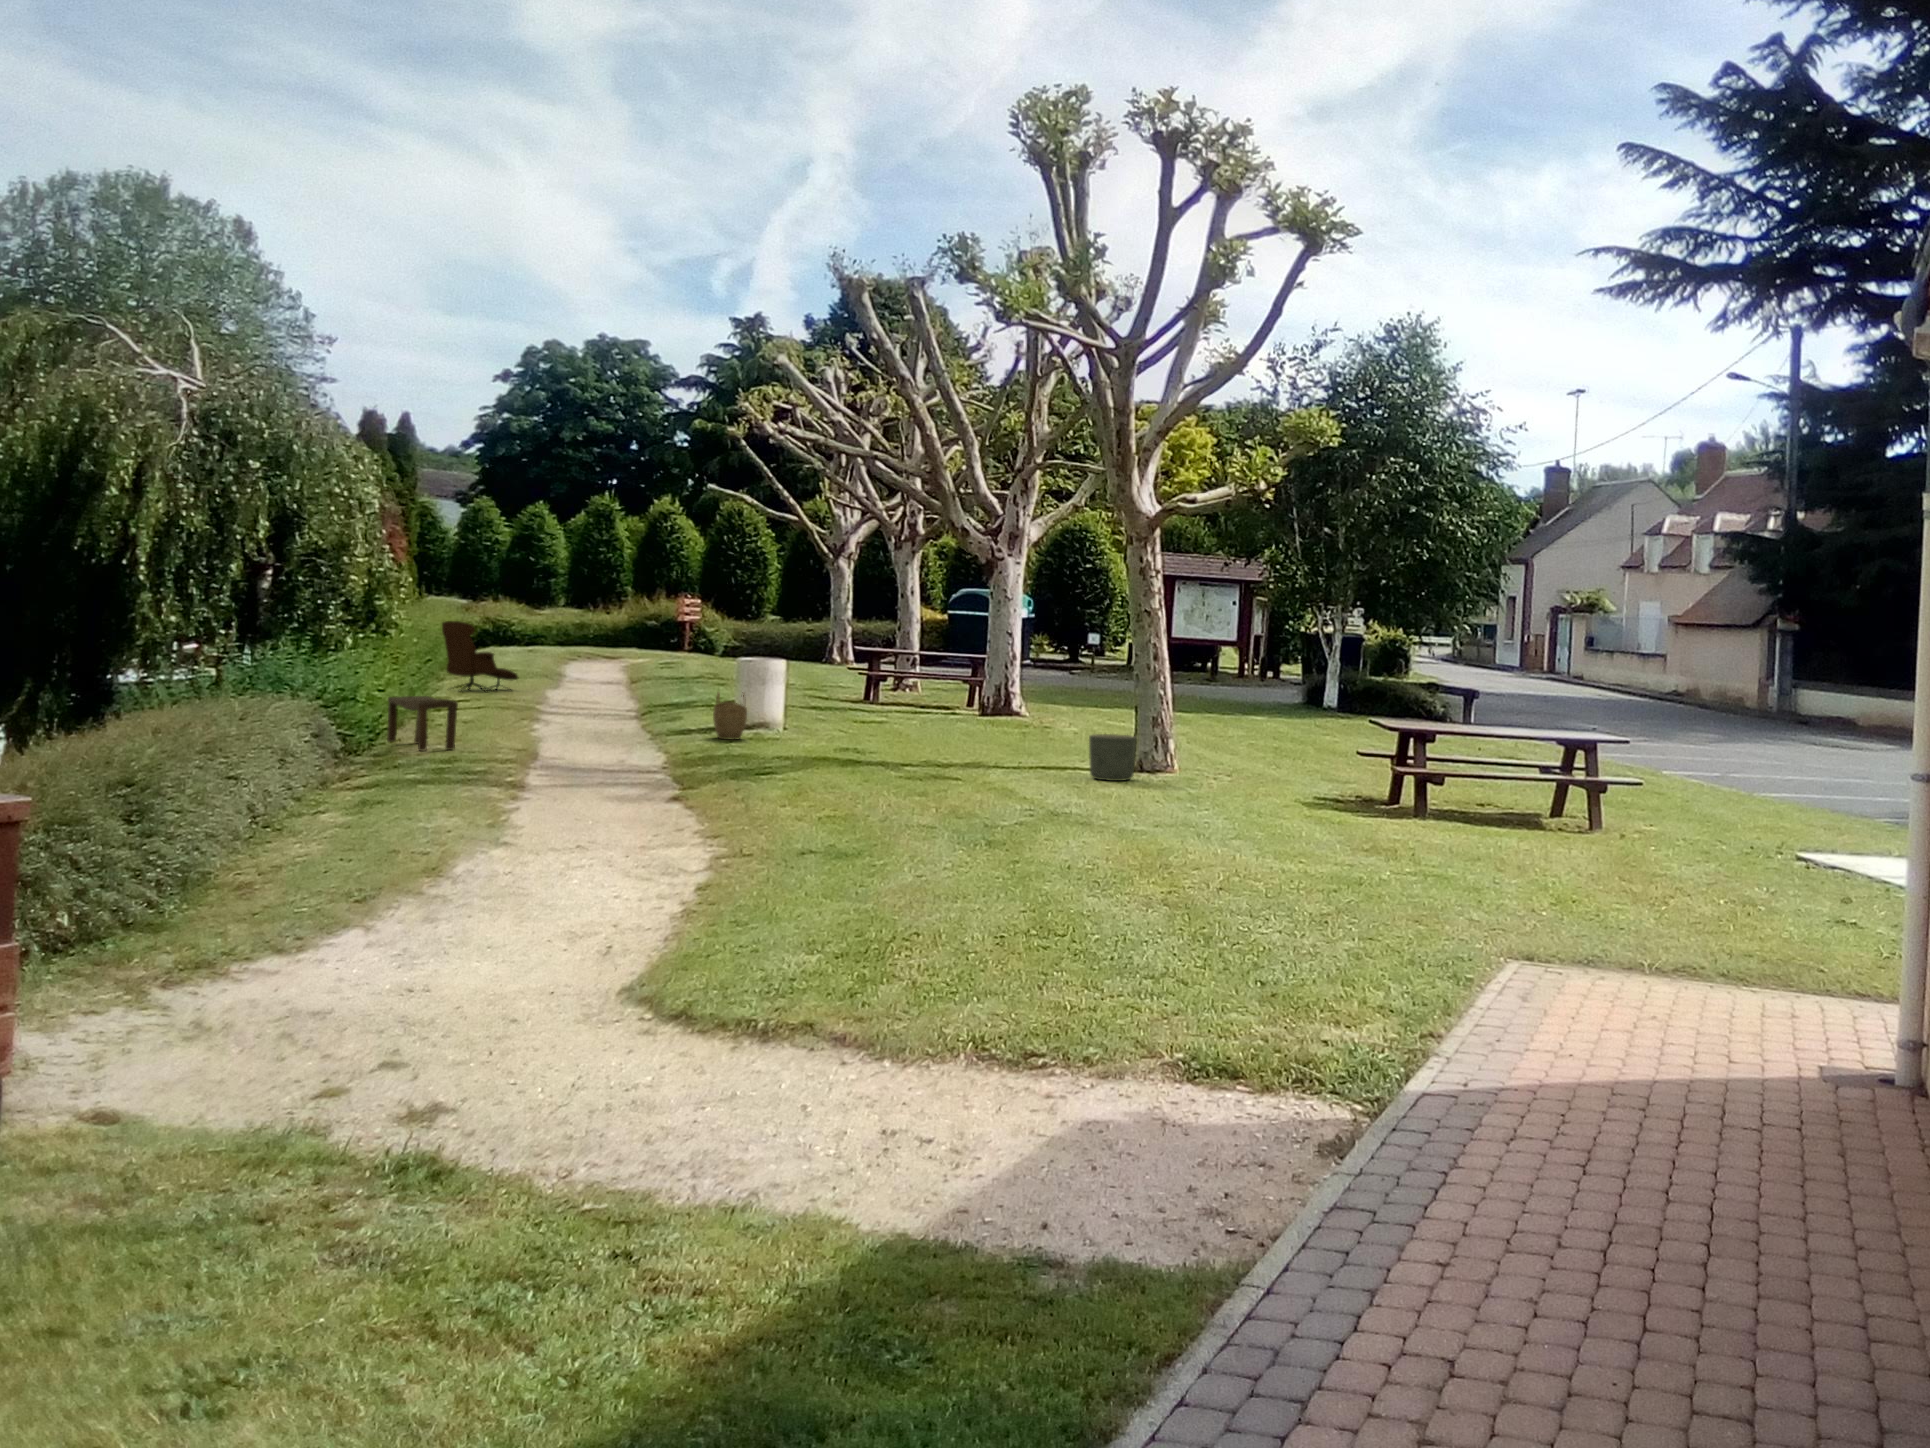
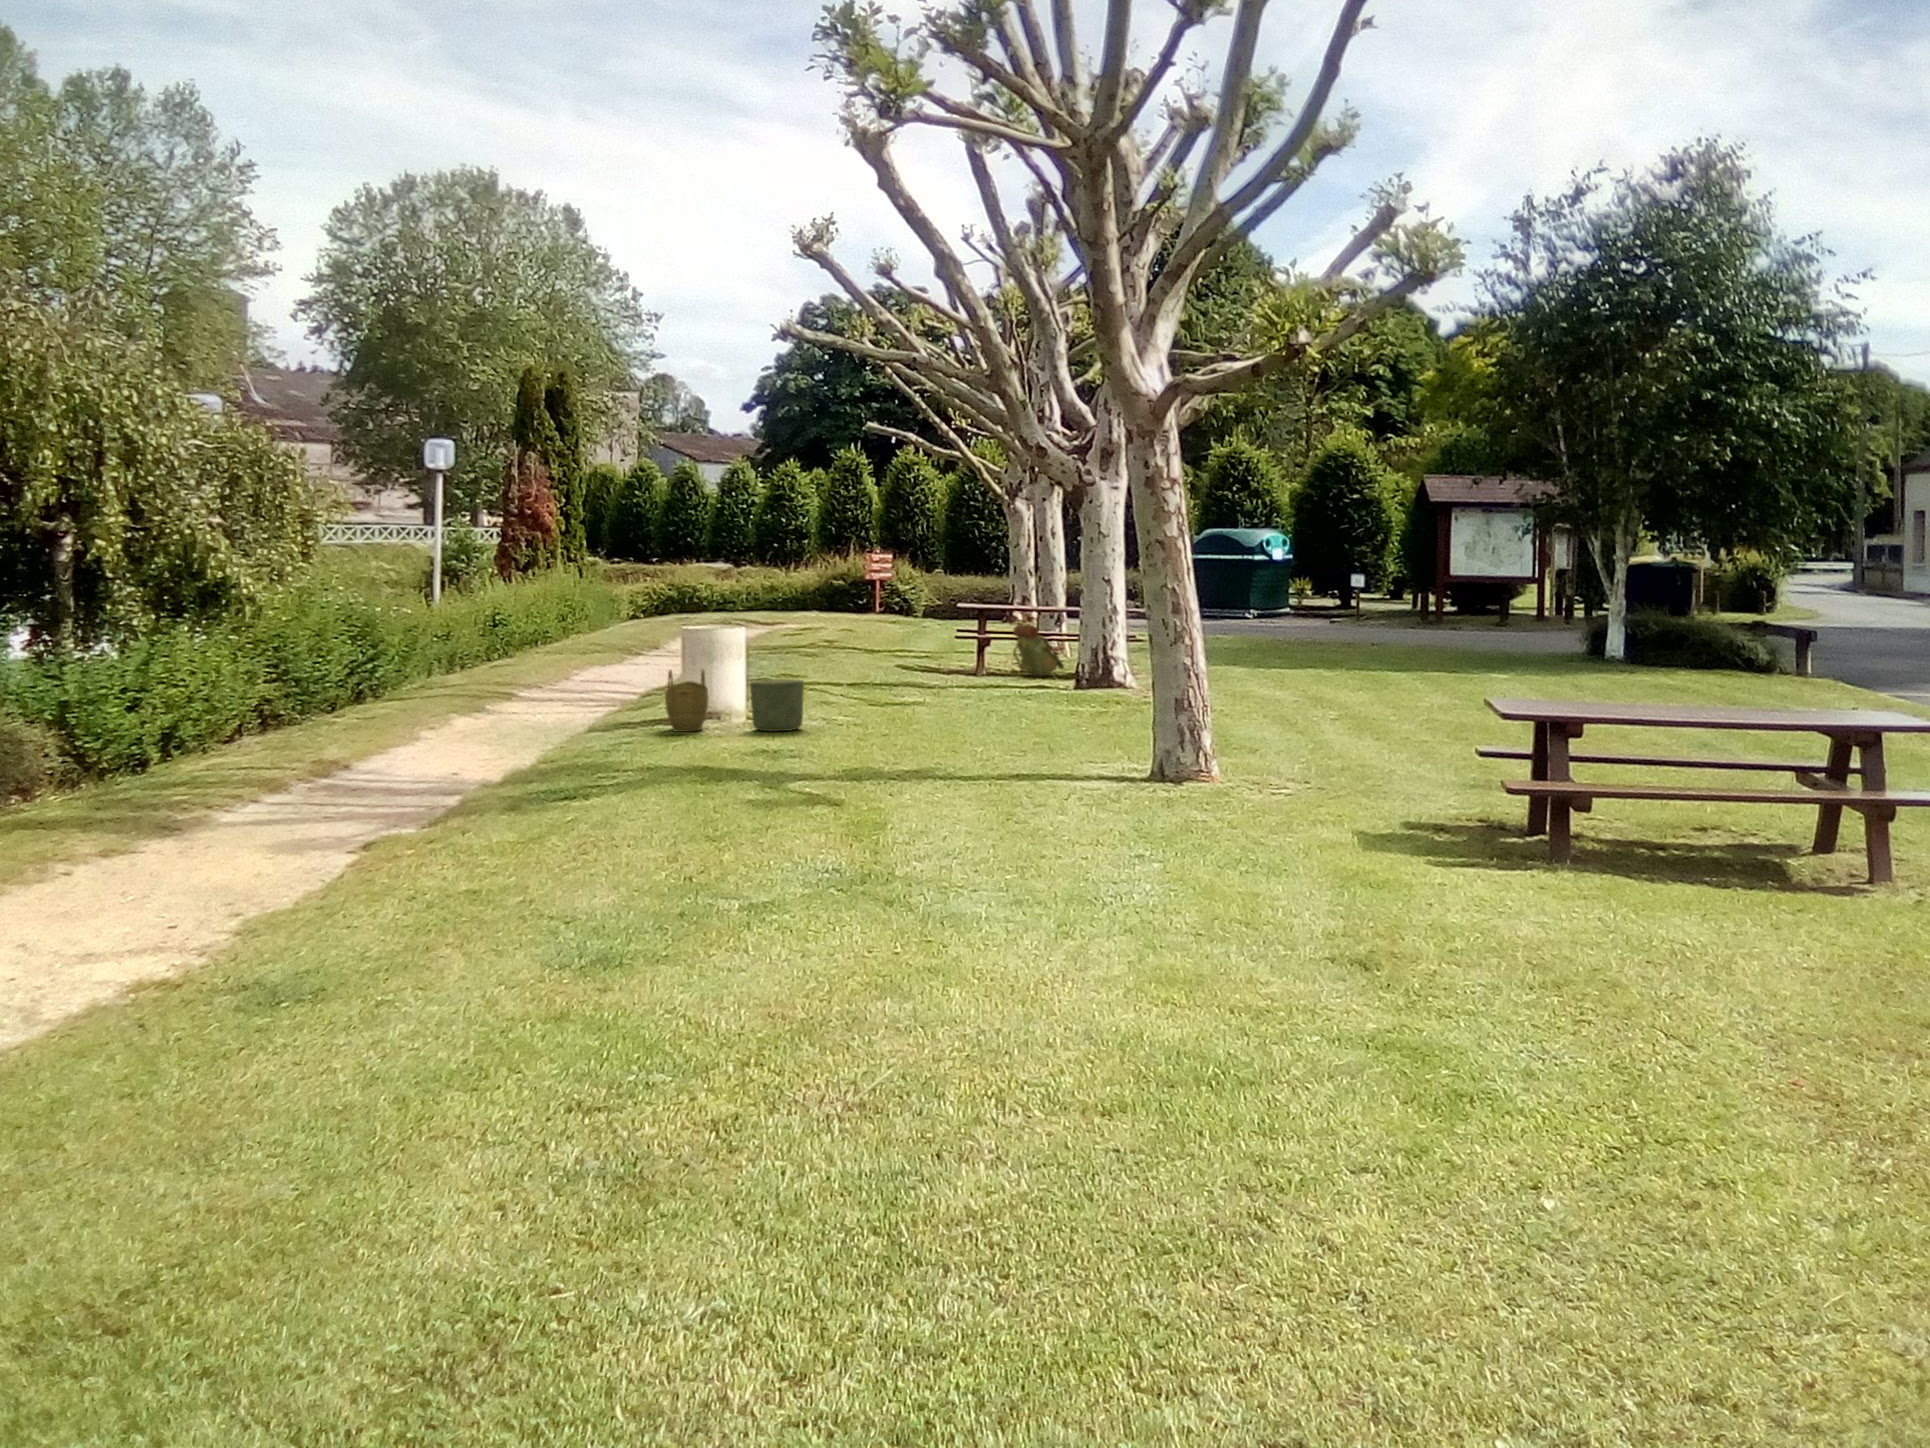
lounge chair: present [442,621,518,691] -> none [493,593,586,674]
backpack: none [905,666,945,709] -> present [1013,624,1064,677]
bench: present [387,696,458,751] -> none [216,690,278,763]
planter: present [1089,734,1137,781] -> present [750,679,804,731]

